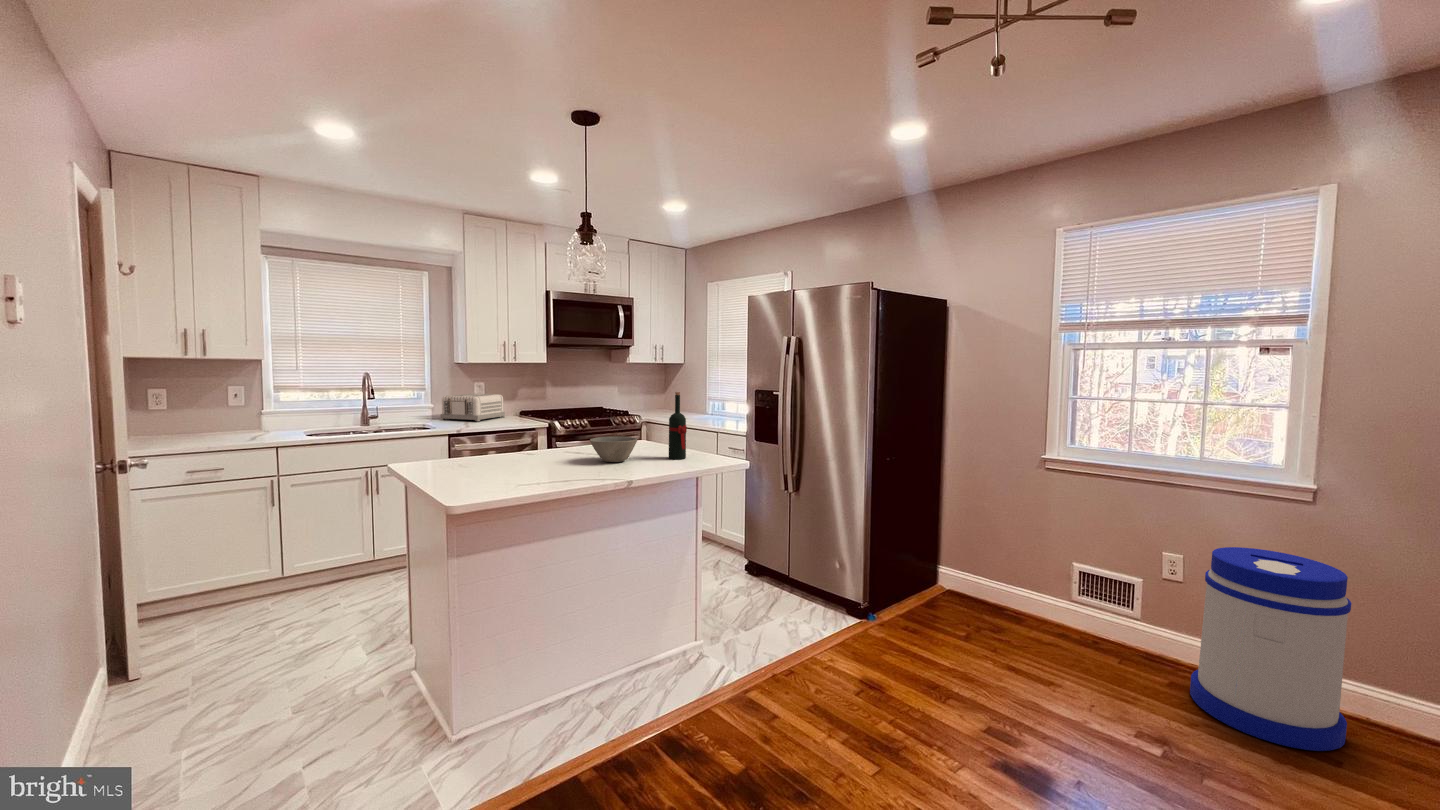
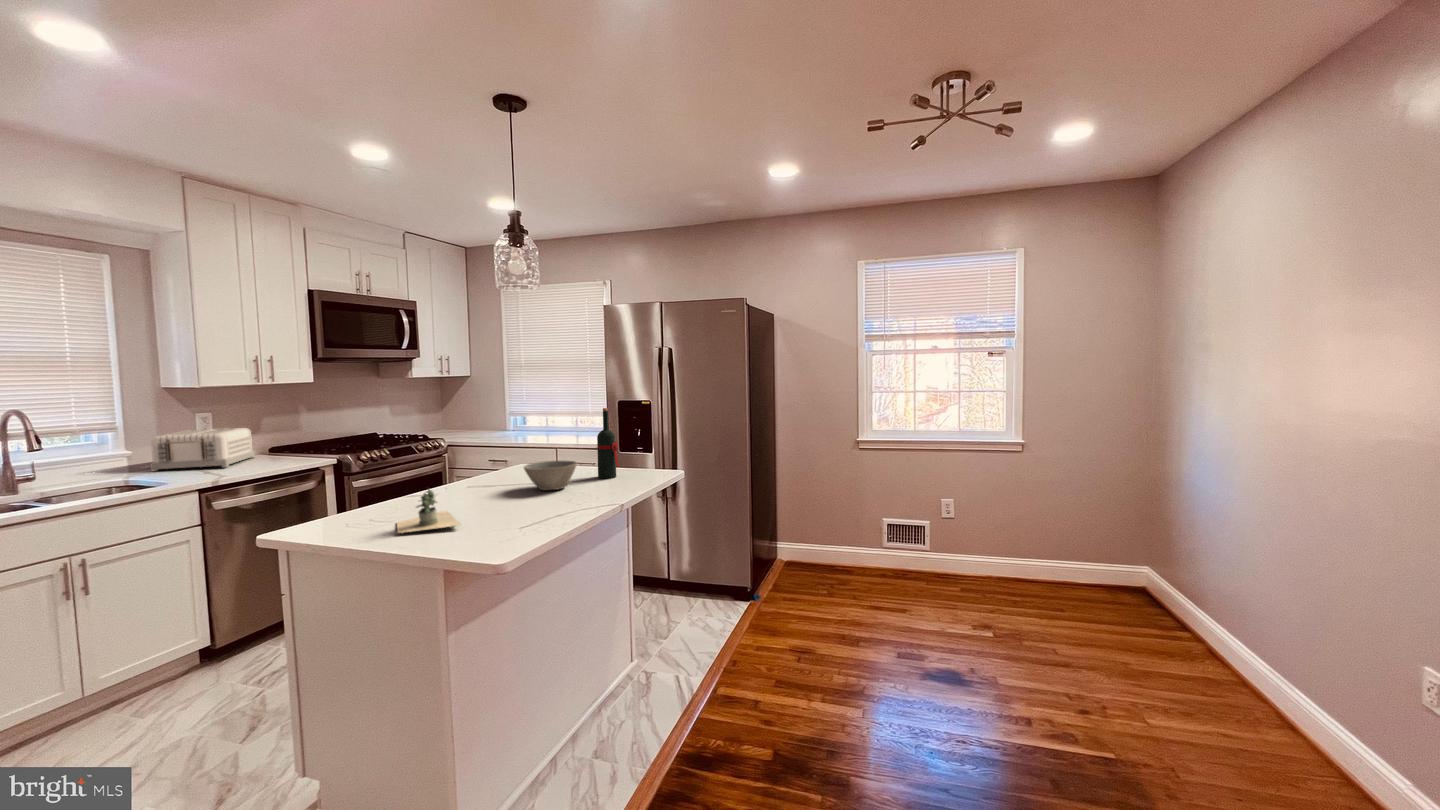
potted plant: none [446,444,520,476] -> present [397,489,461,533]
trash can: present [1190,547,1351,751] -> none [975,487,1058,609]

